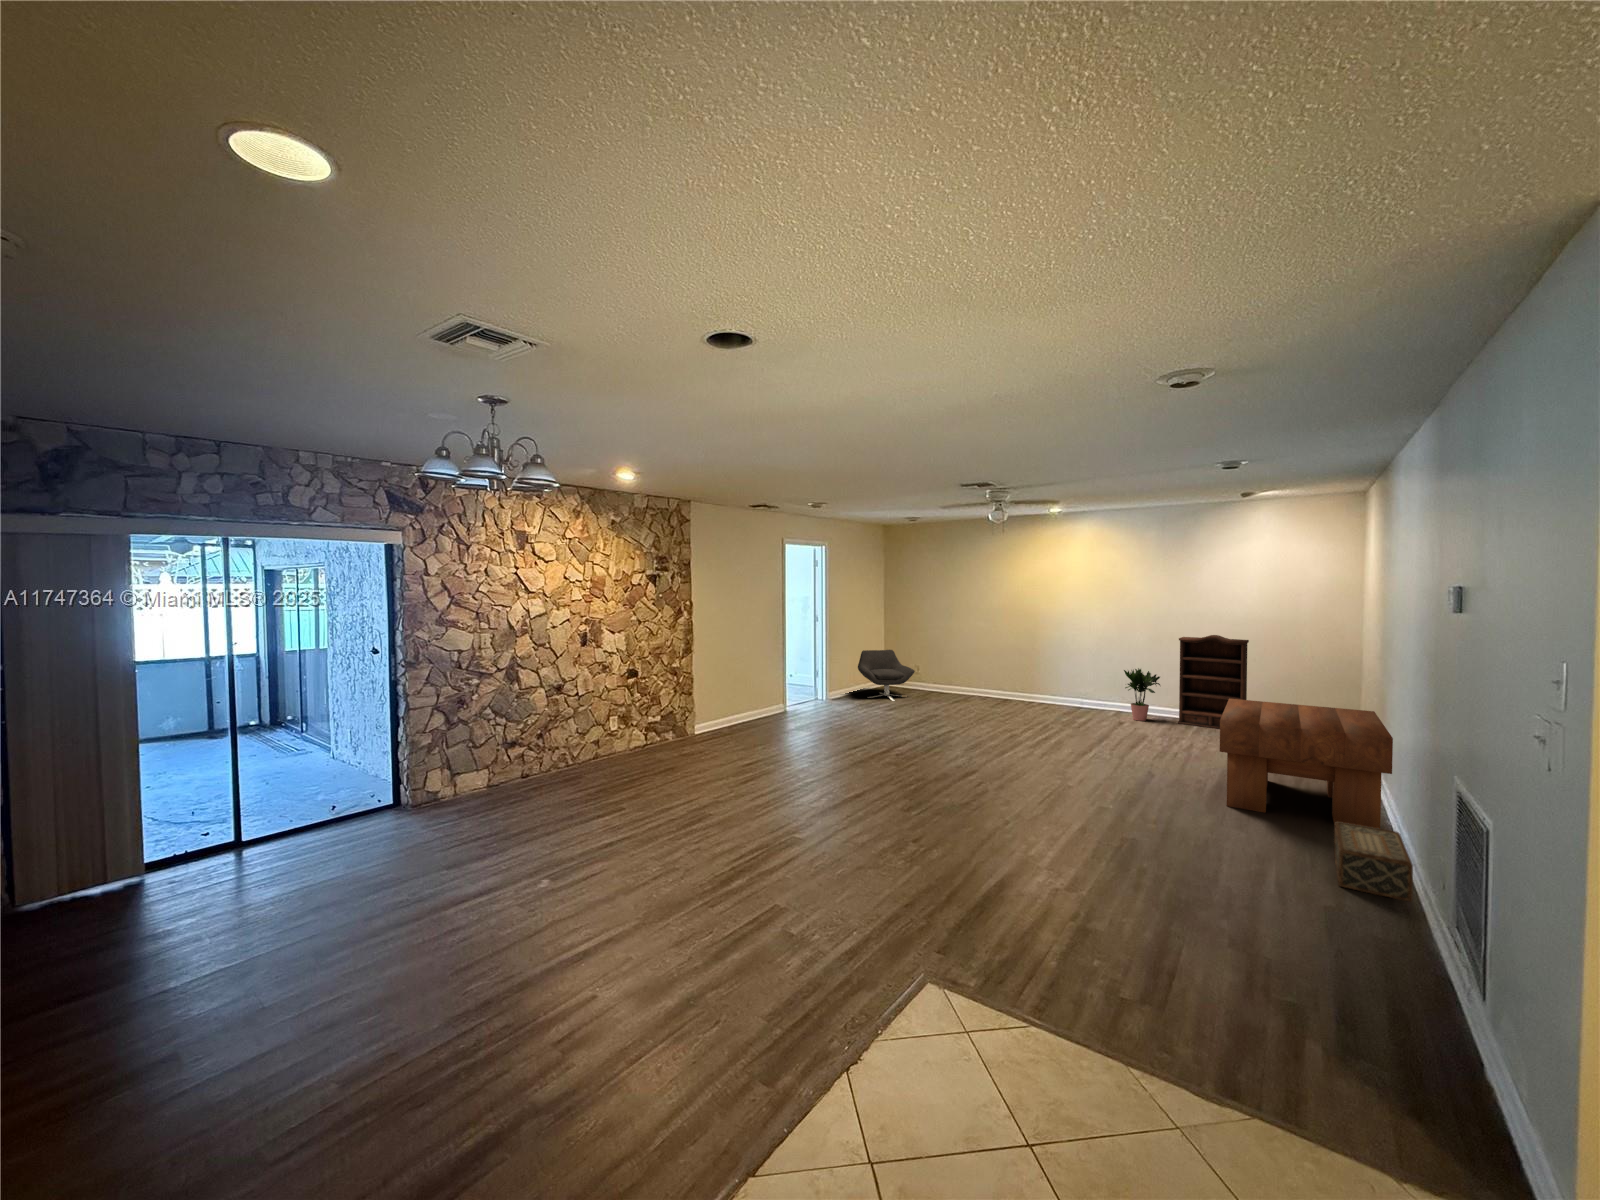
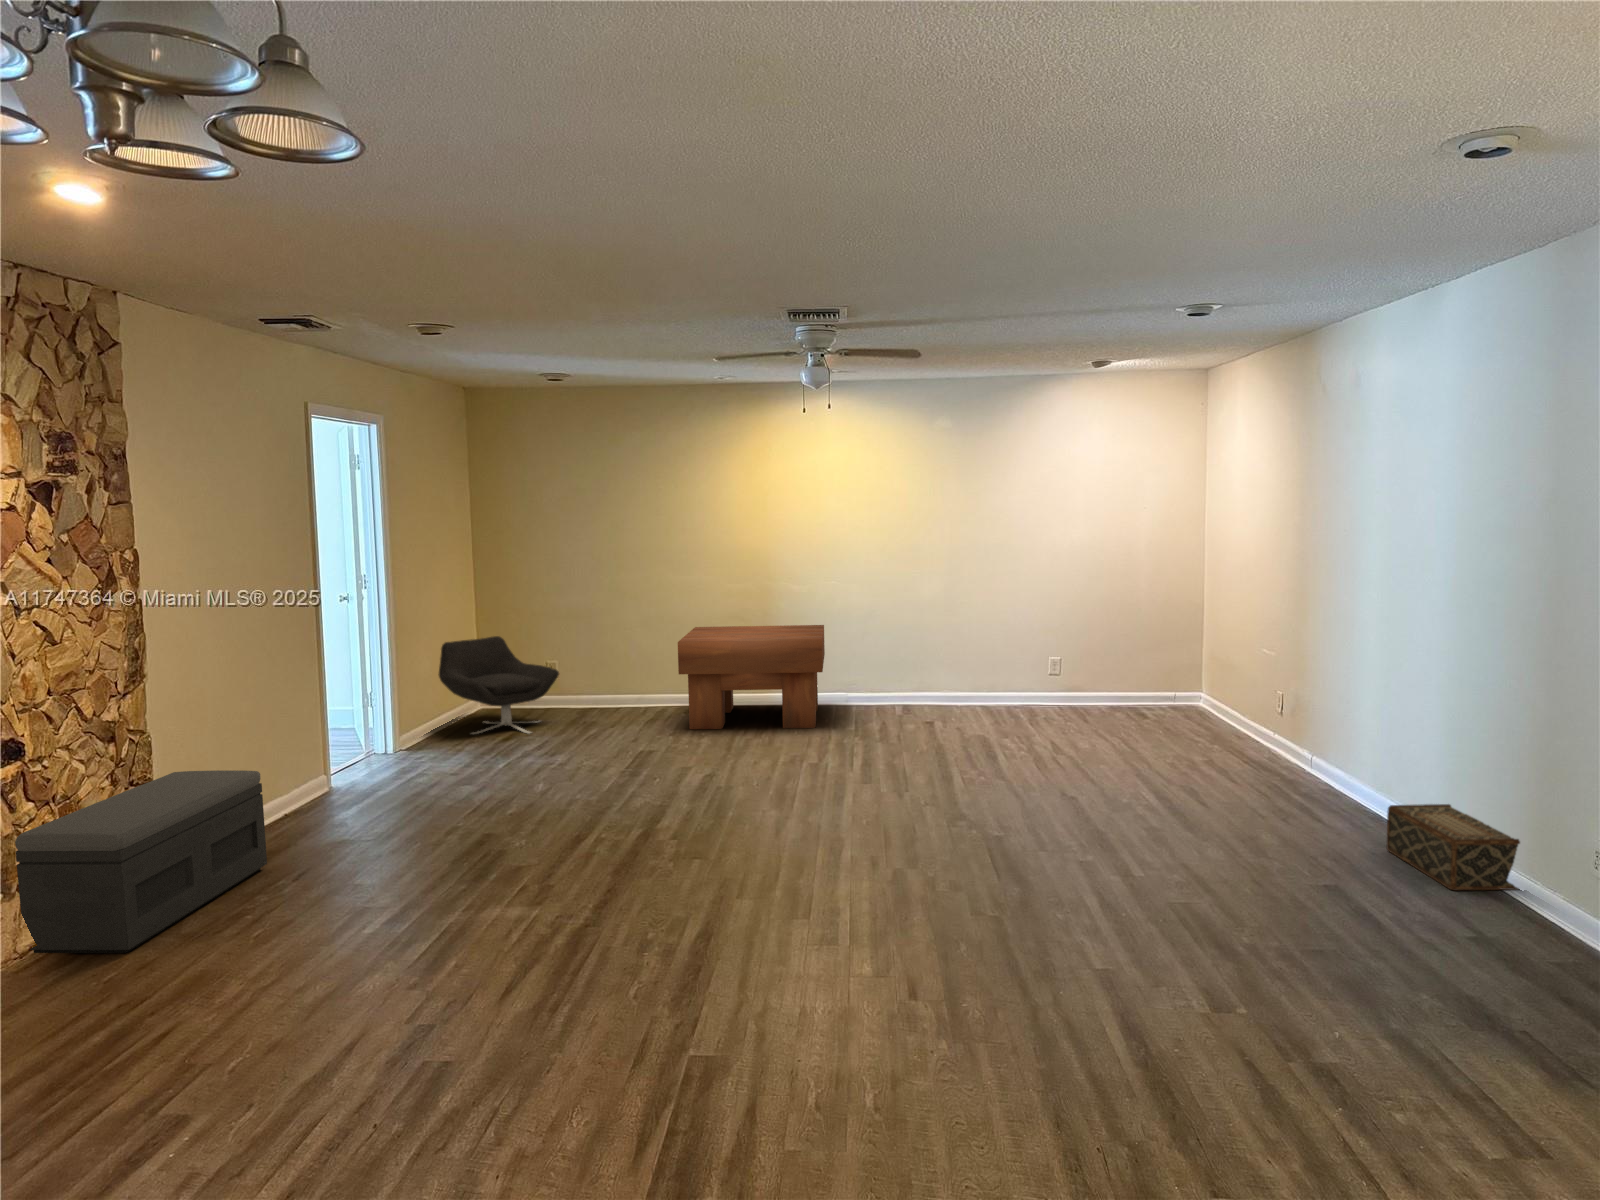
bookshelf: present [1178,635,1249,729] -> none [982,572,1069,708]
potted plant: present [1124,668,1160,721] -> none [909,628,966,711]
storage bench: none [631,691,727,755] -> present [15,770,267,953]
coffee table: present [1220,699,1393,829] -> present [678,625,825,729]

